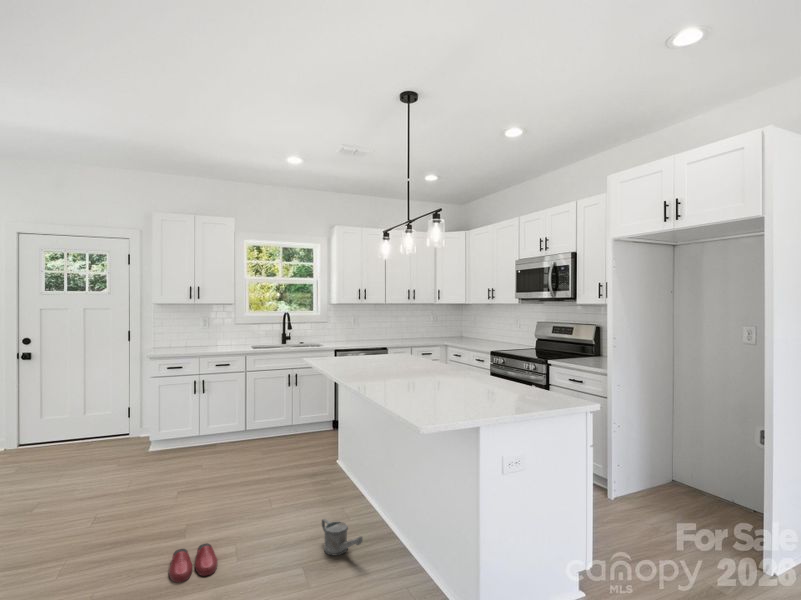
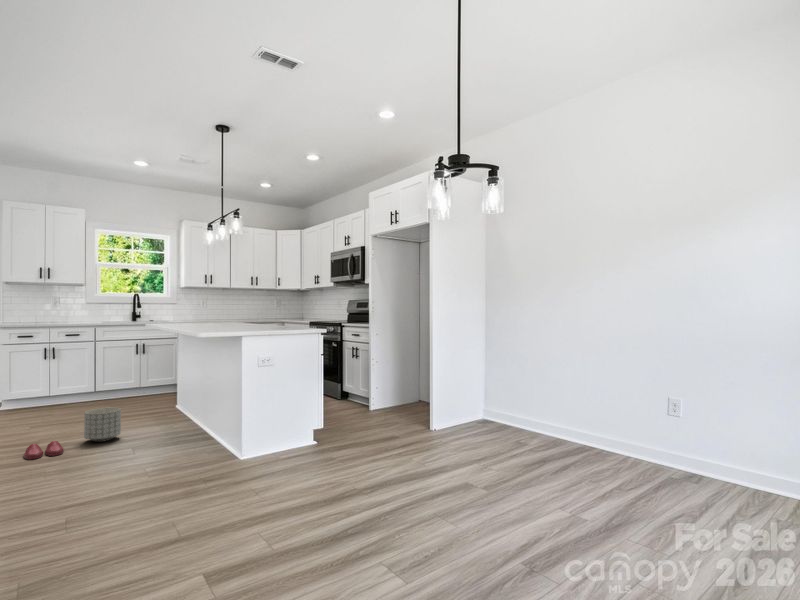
planter: none [241,489,285,542] -> present [84,408,121,442]
watering can: present [322,519,363,555] -> none [149,423,177,443]

